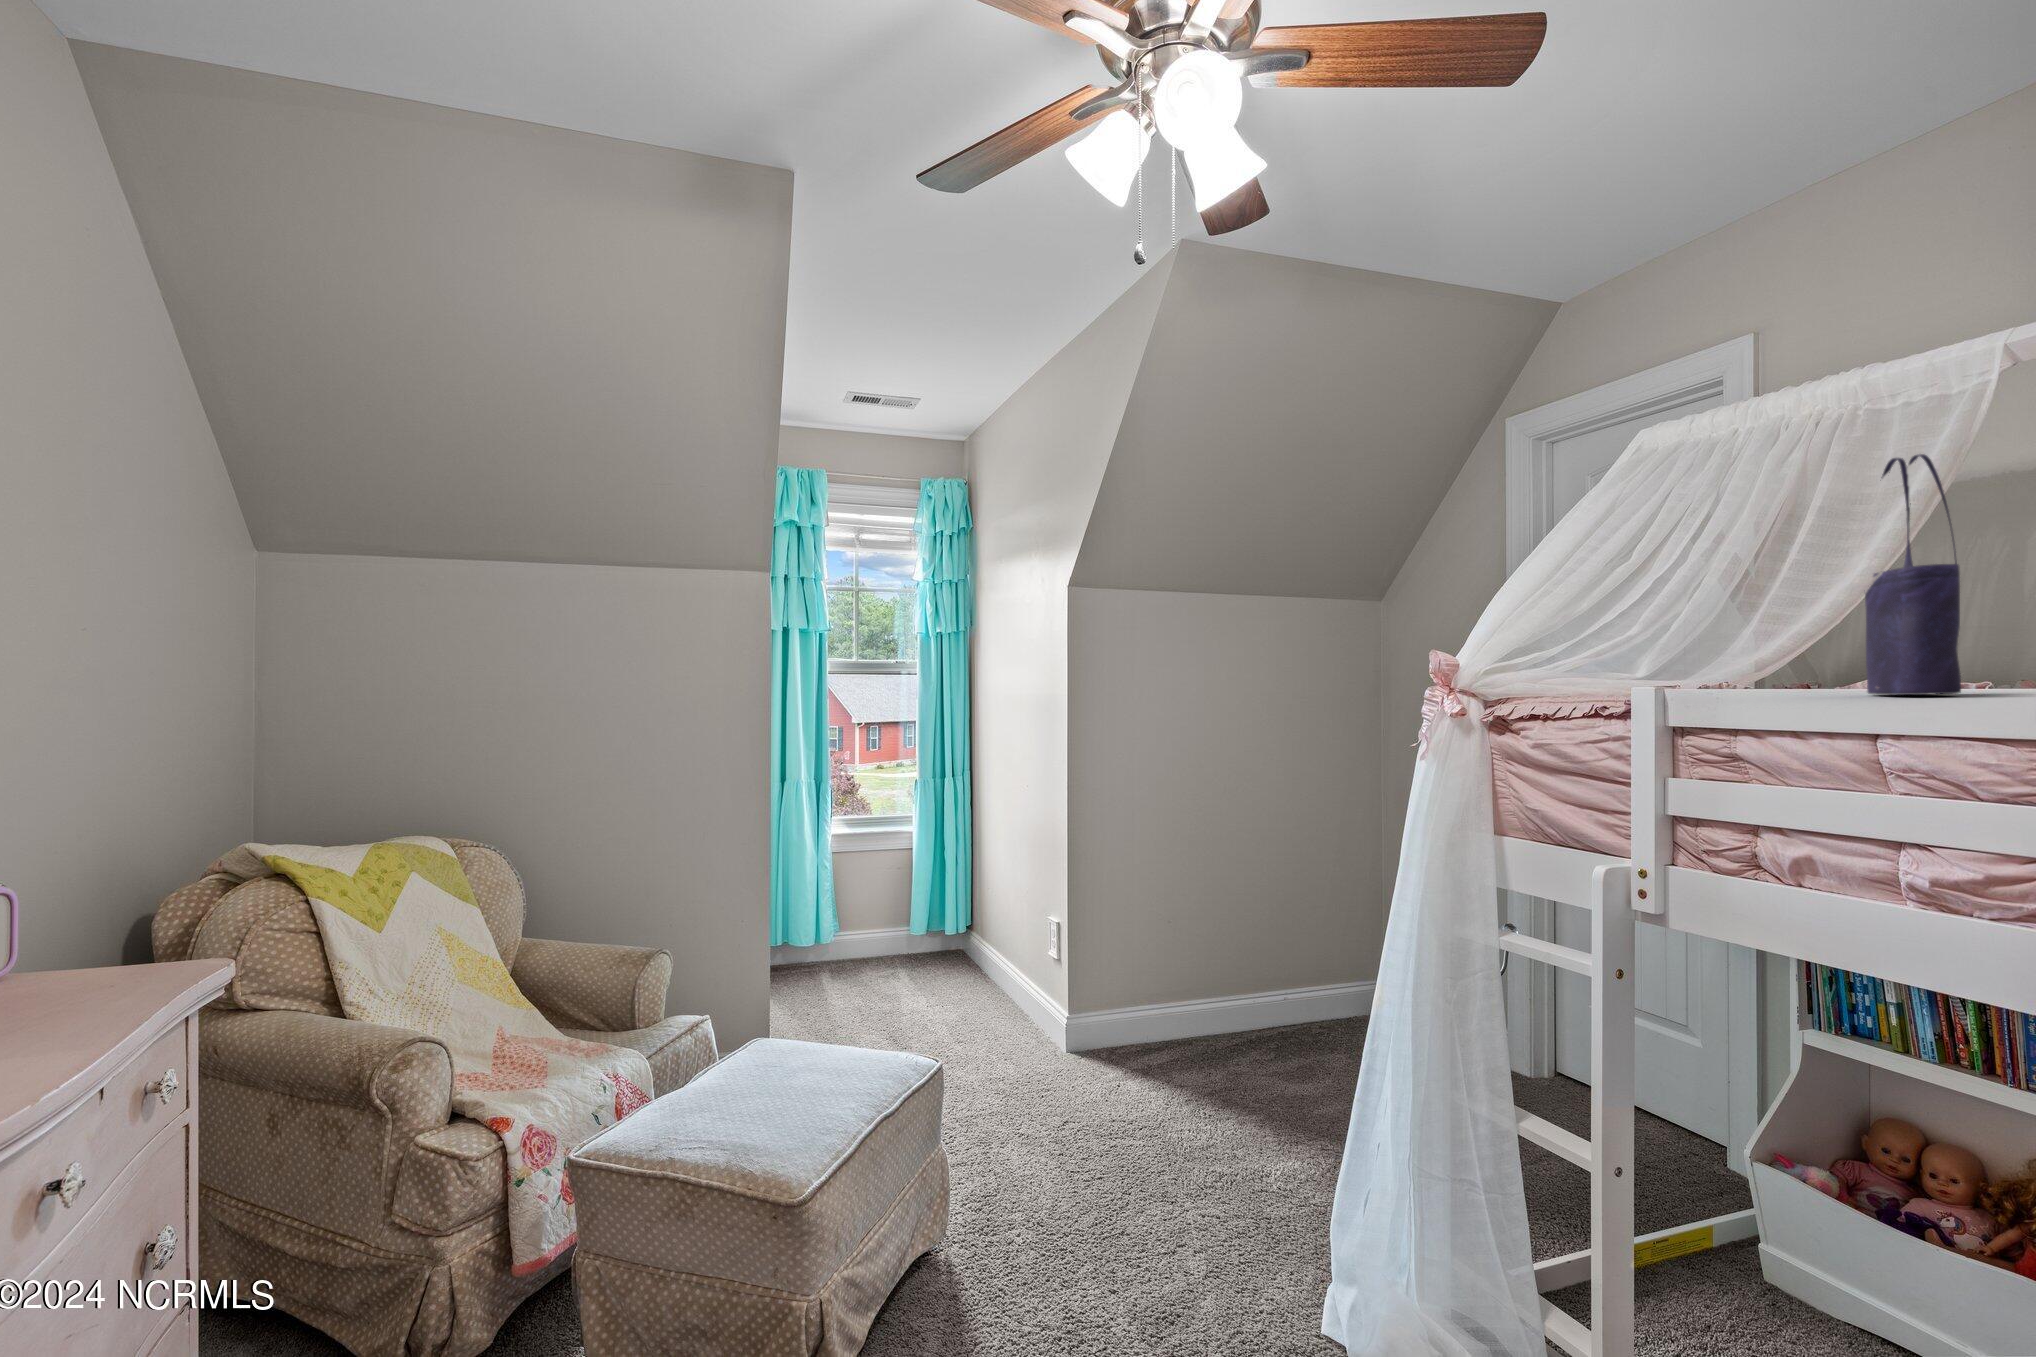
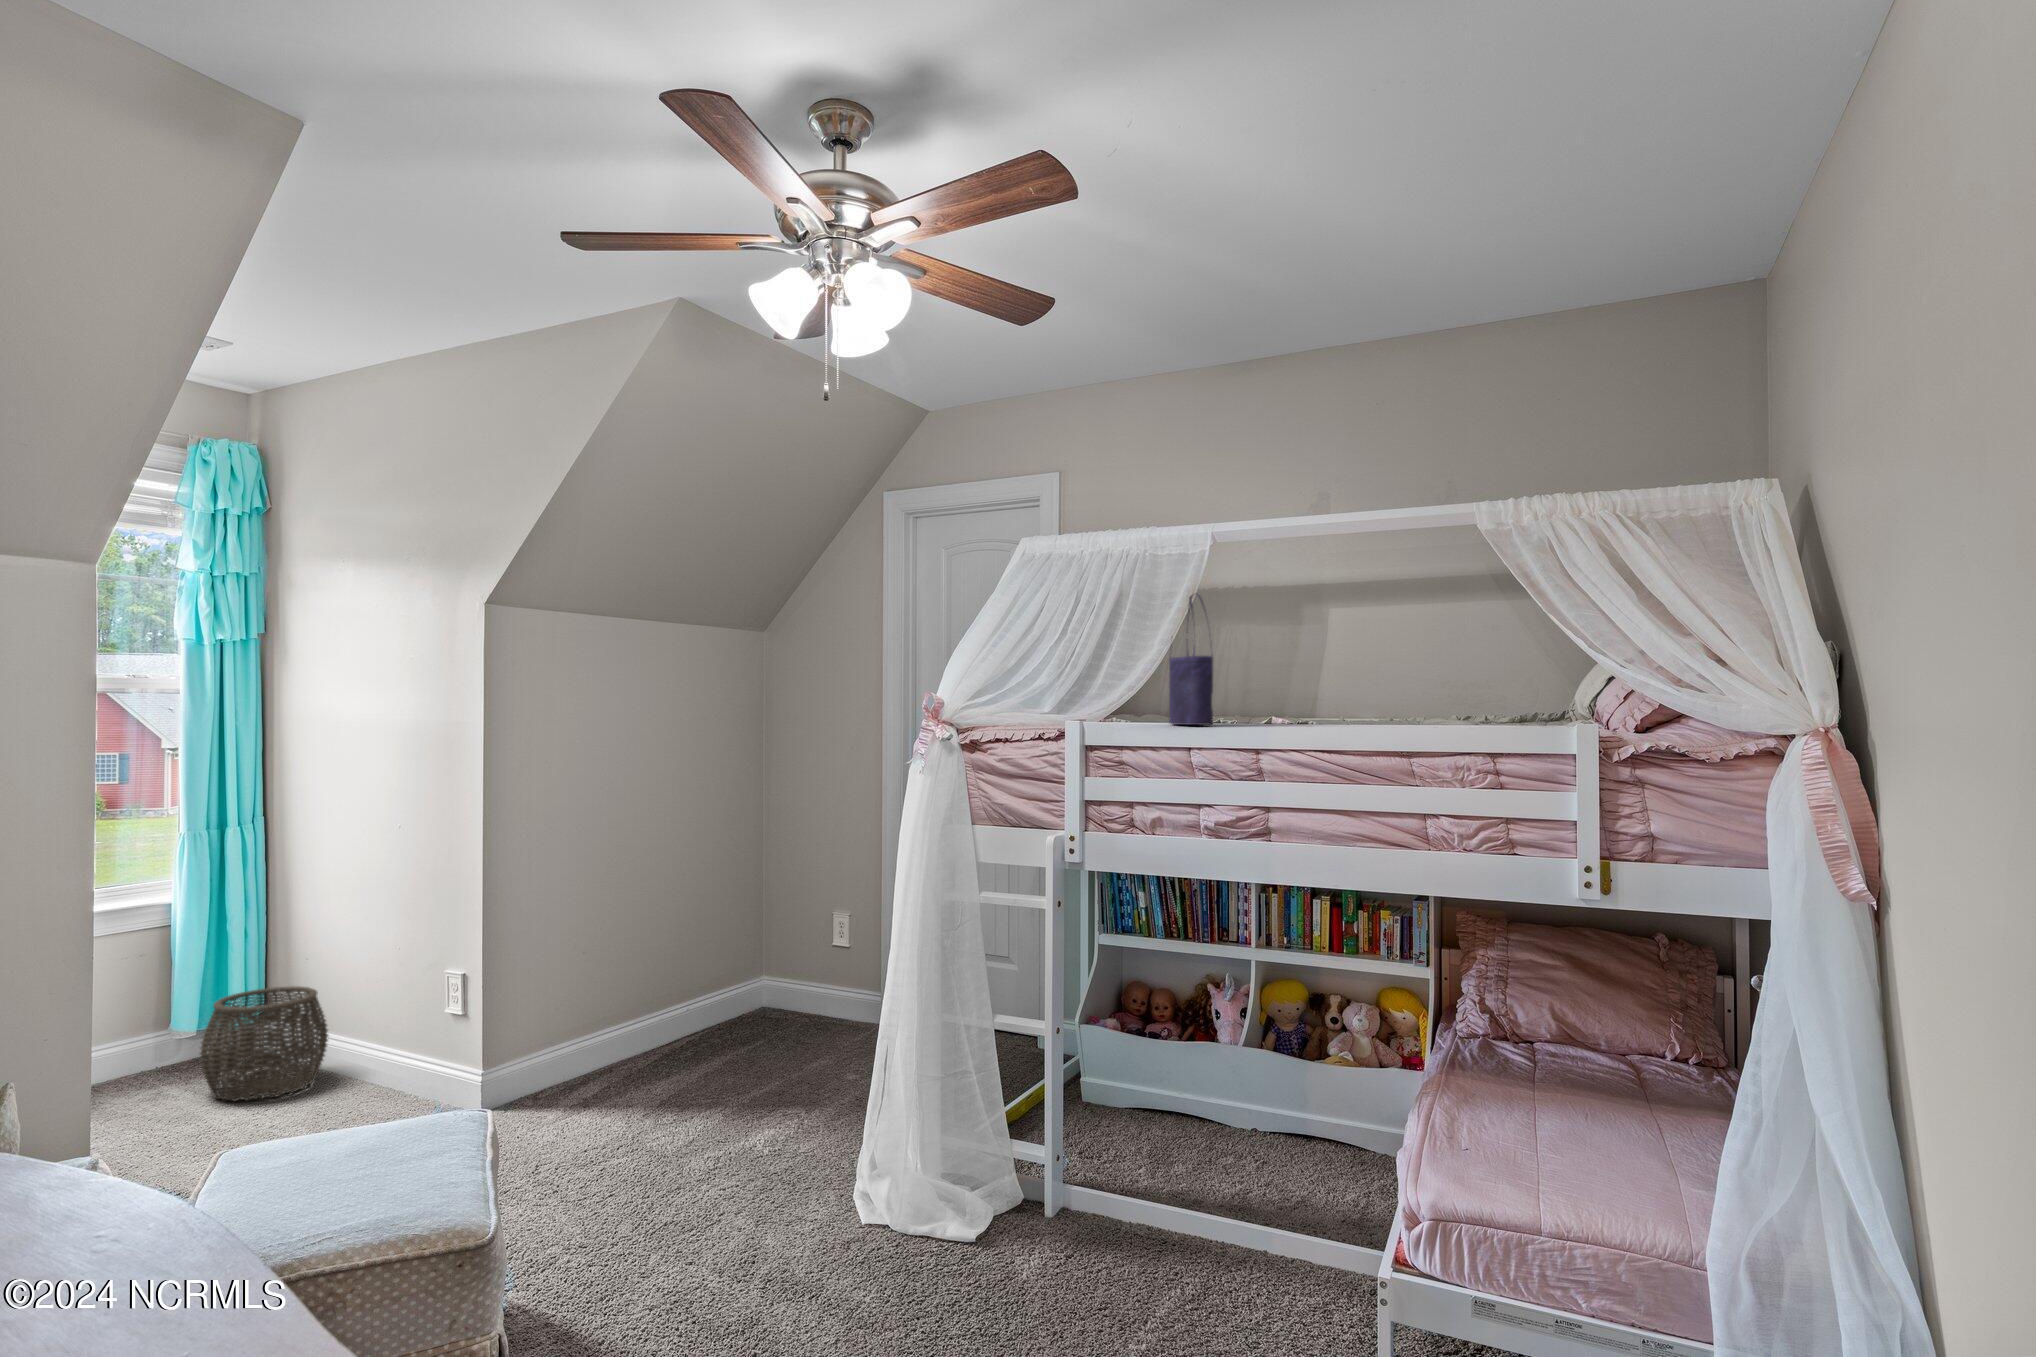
woven basket: none [909,905,993,993] -> present [200,986,328,1101]

